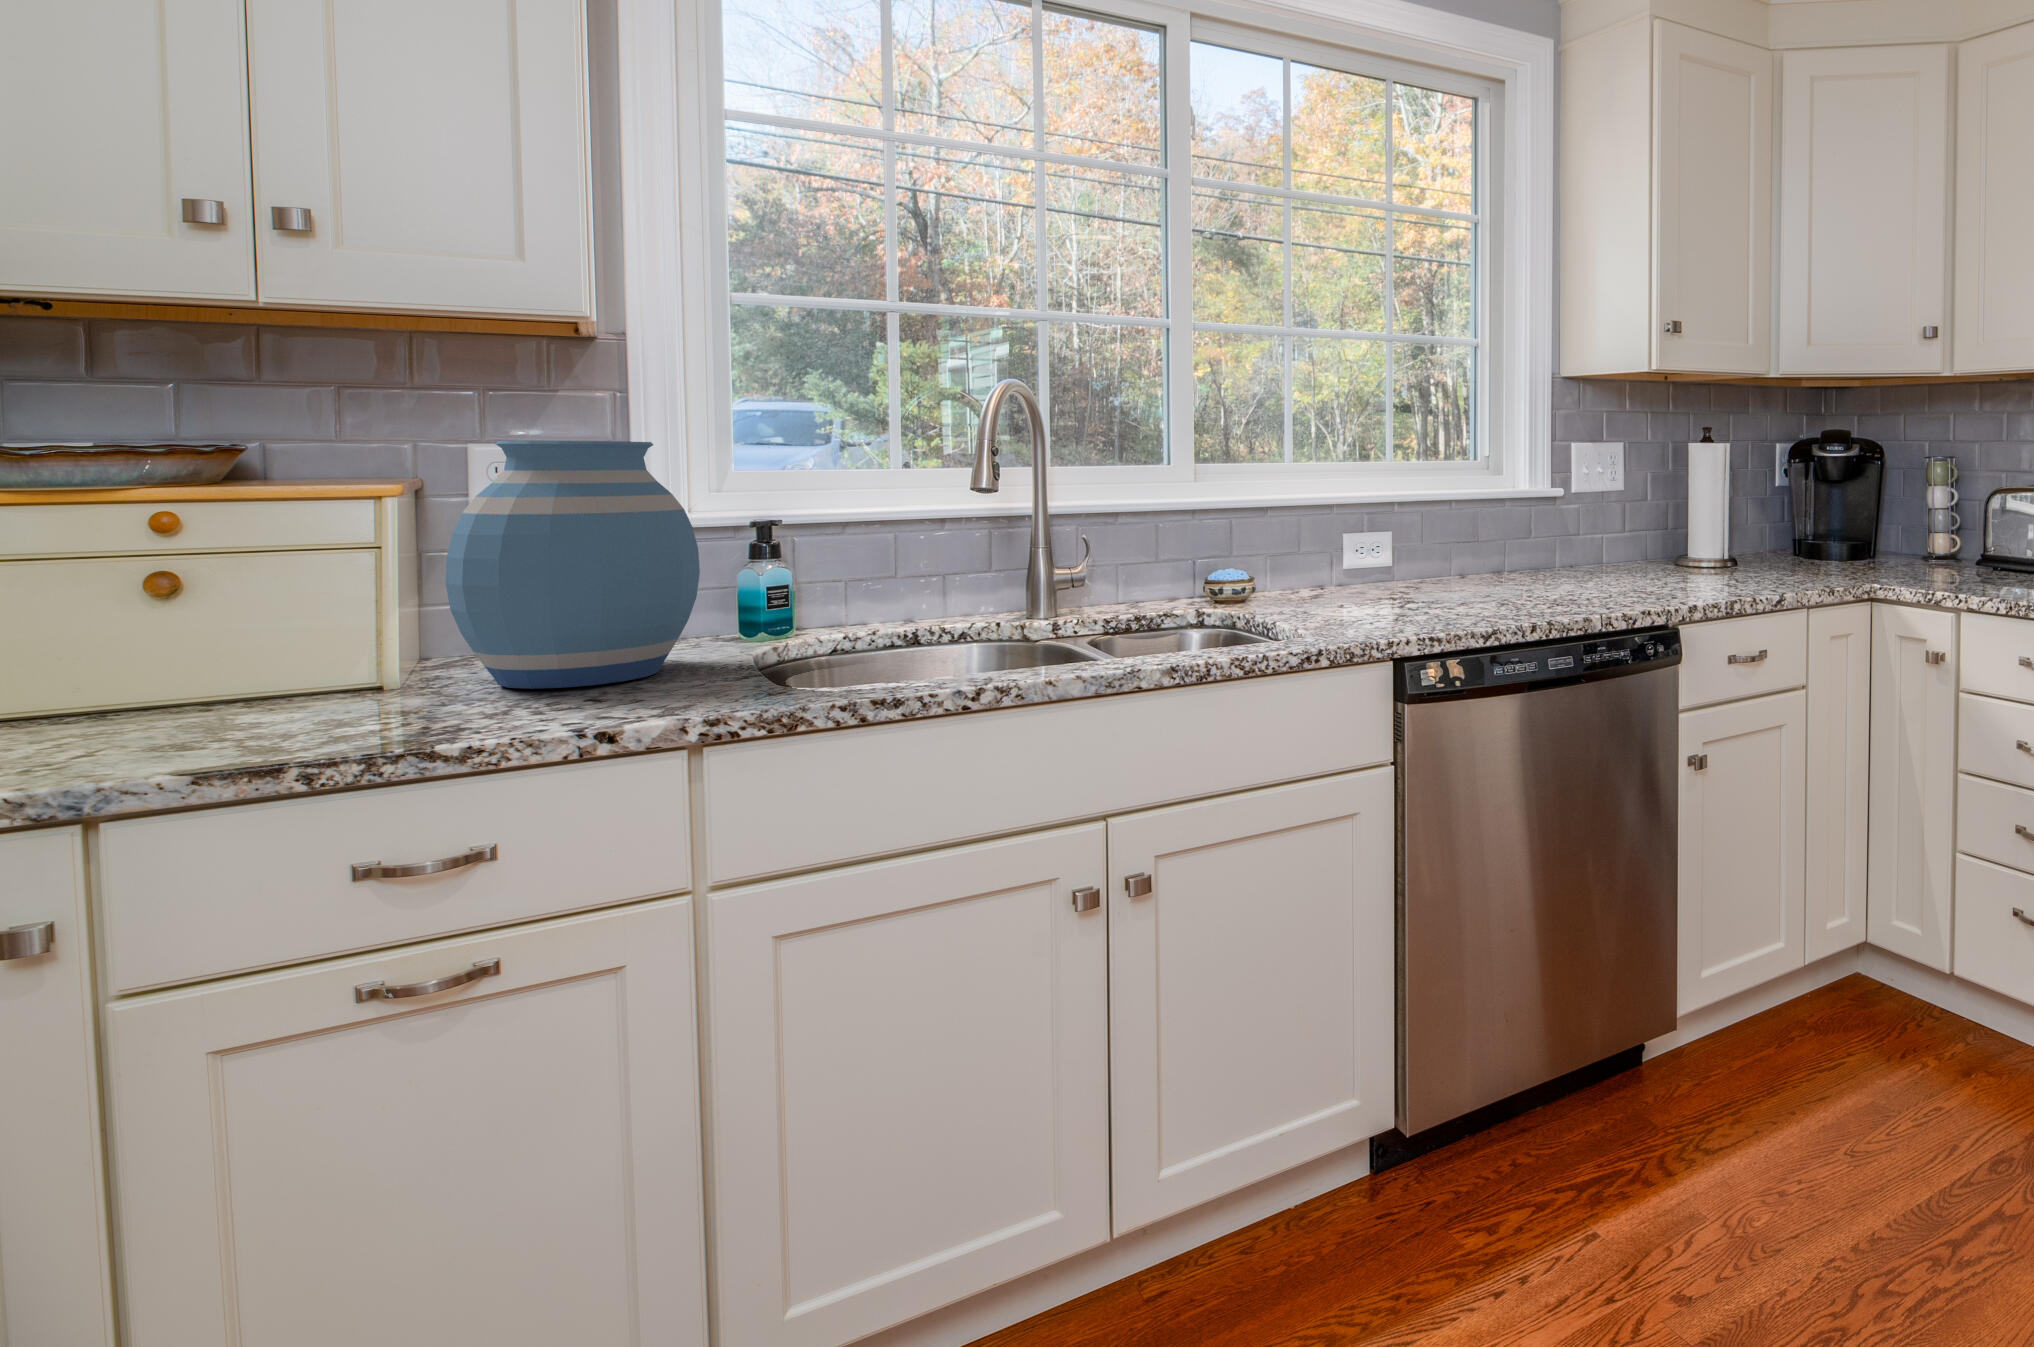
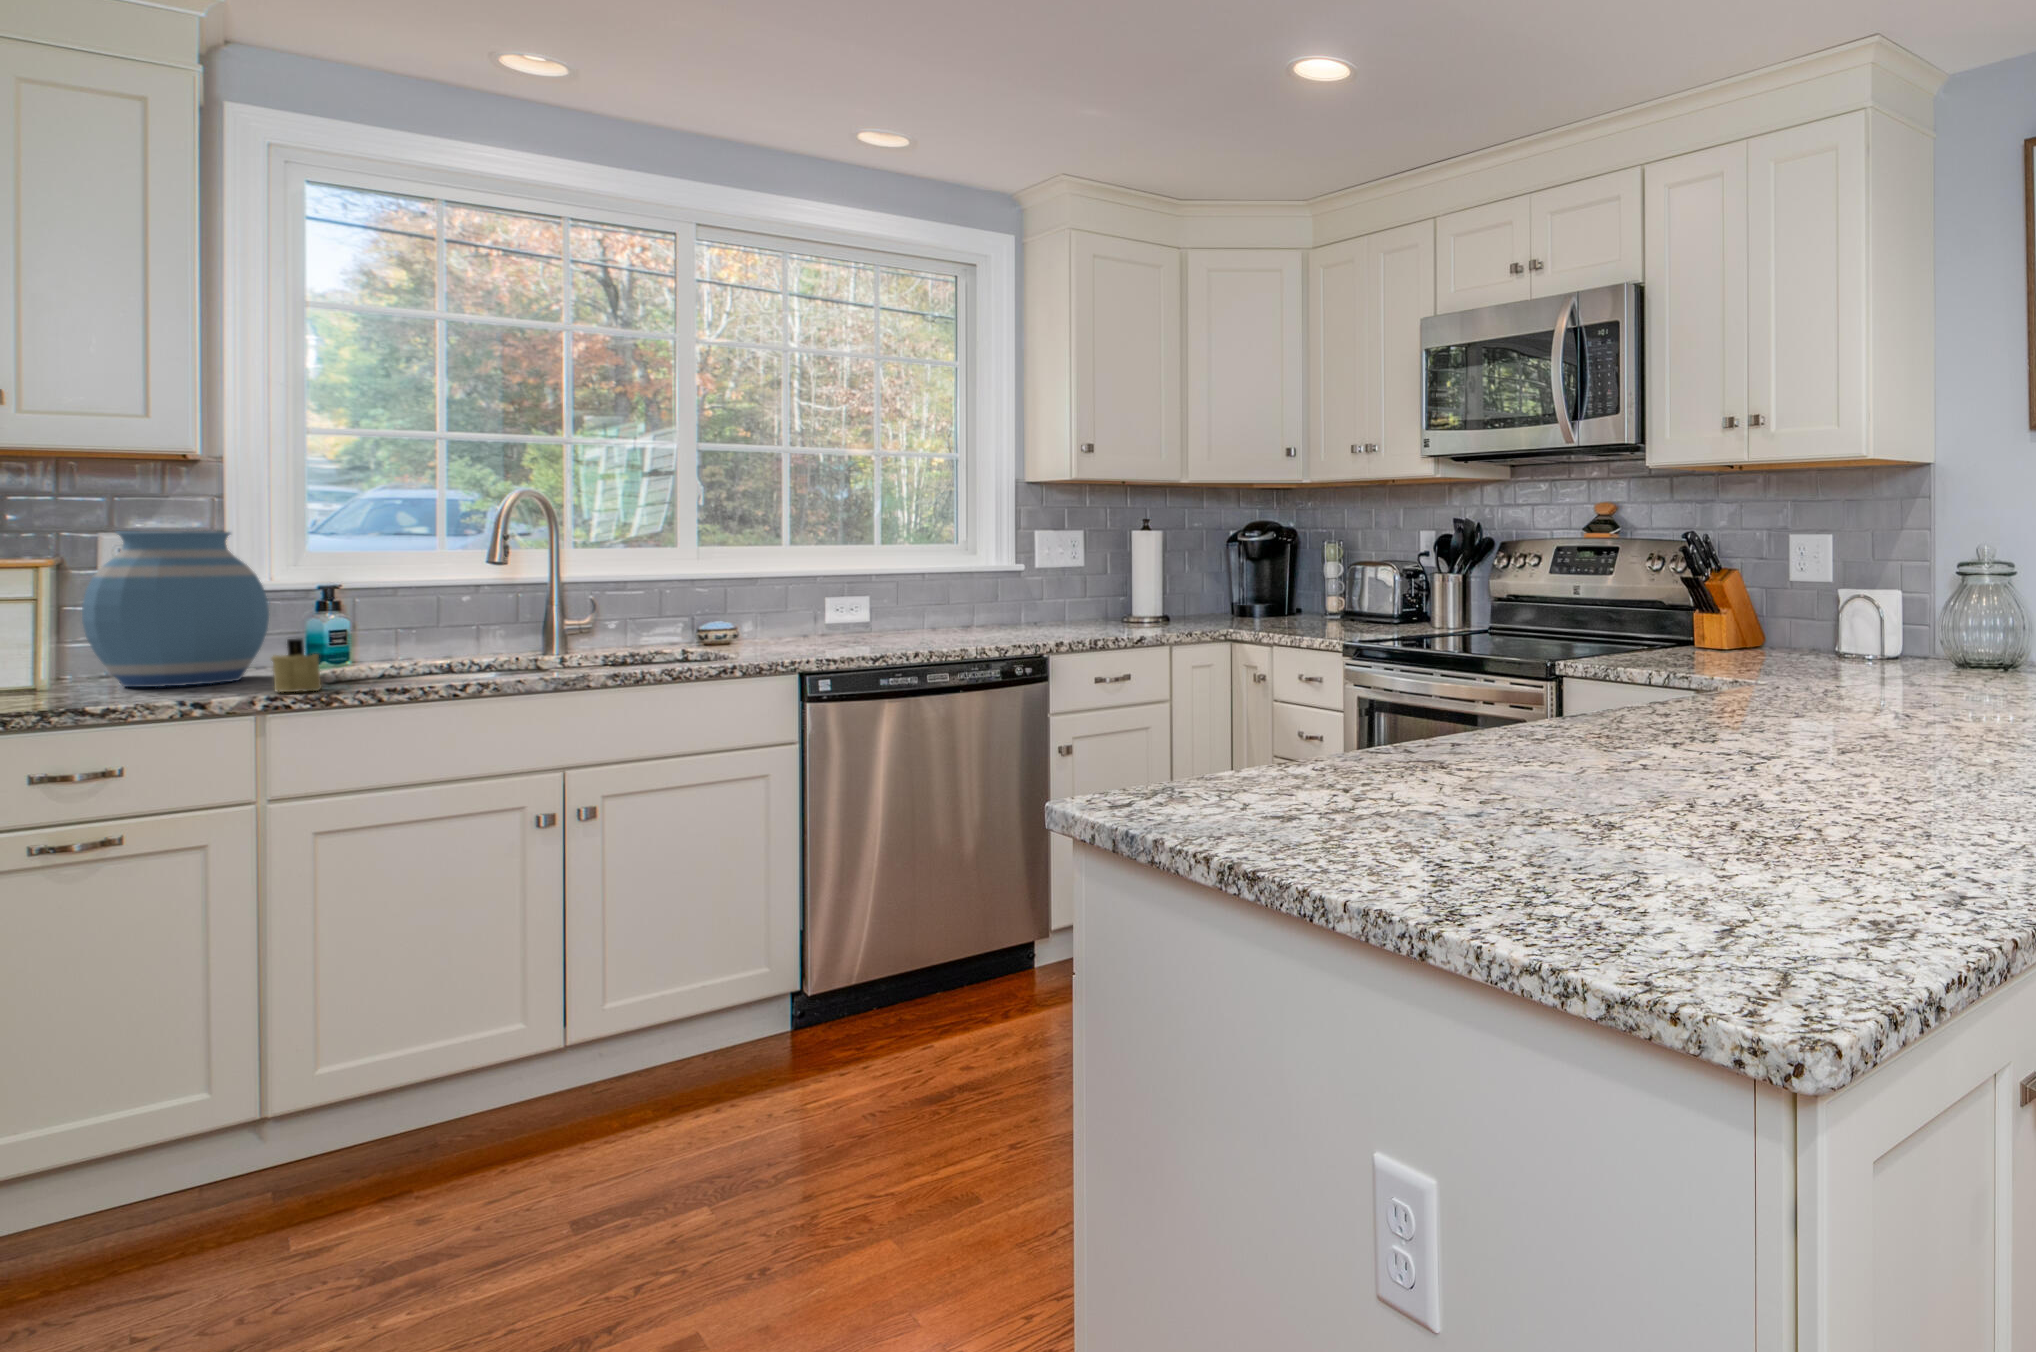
candle: none [711,618,782,709] -> present [271,639,321,692]

